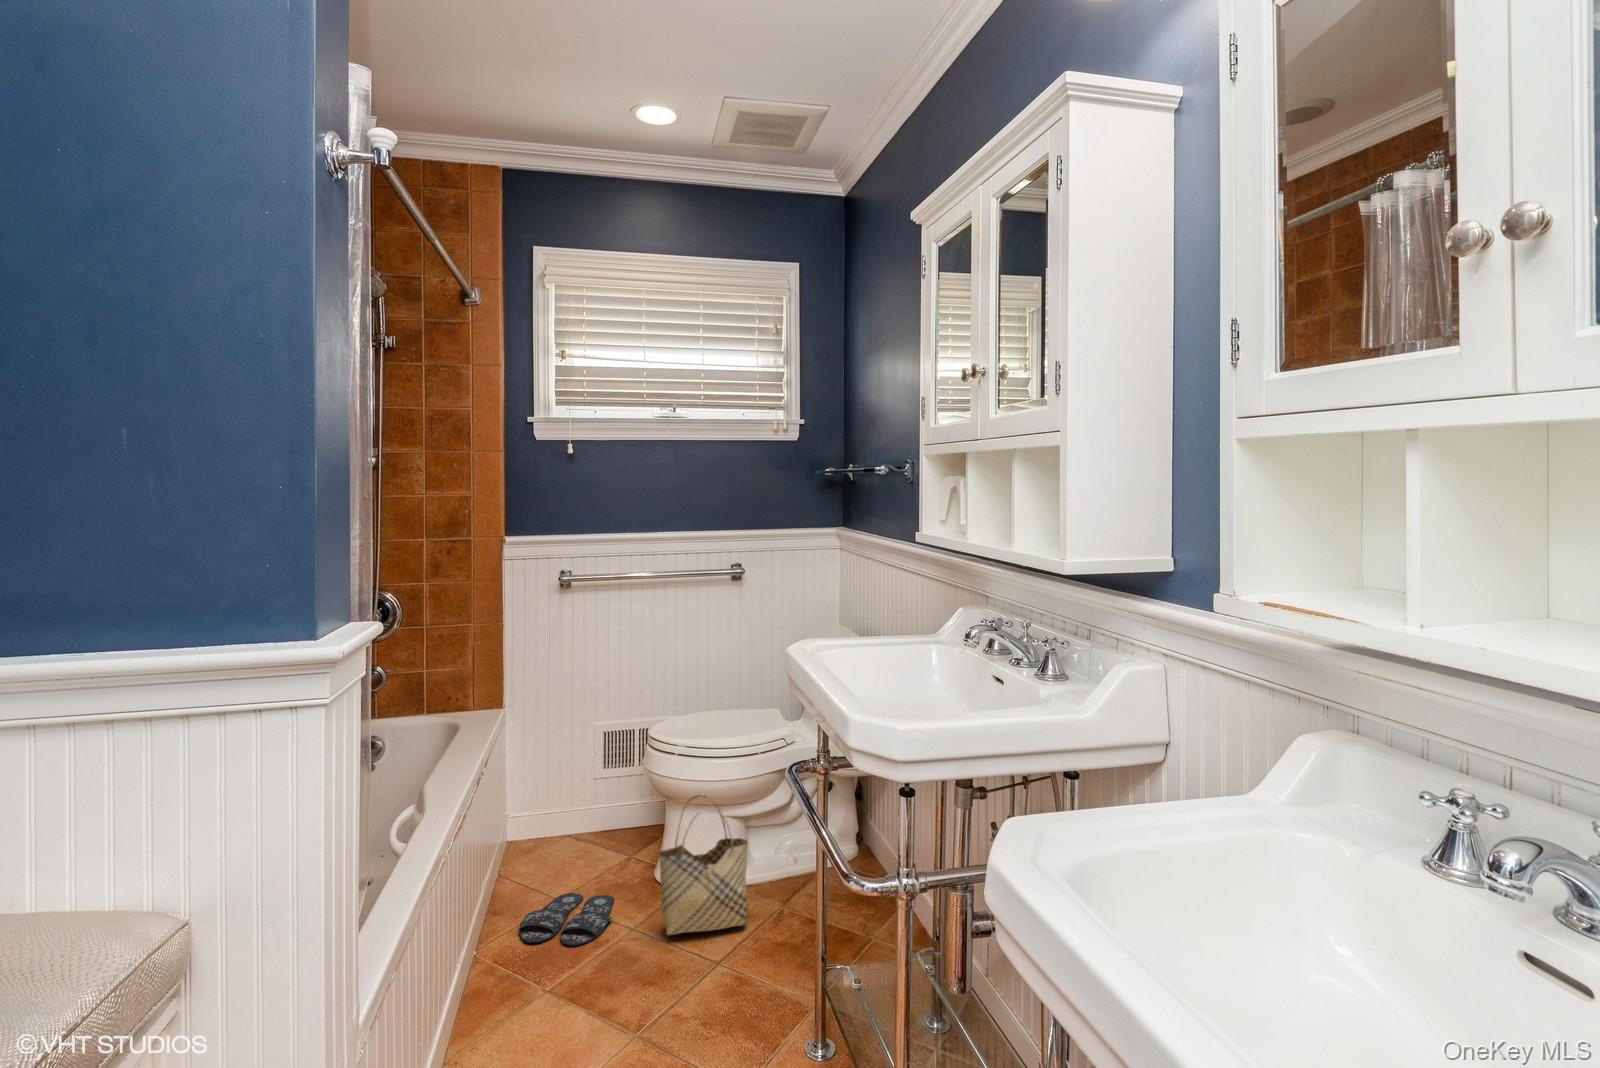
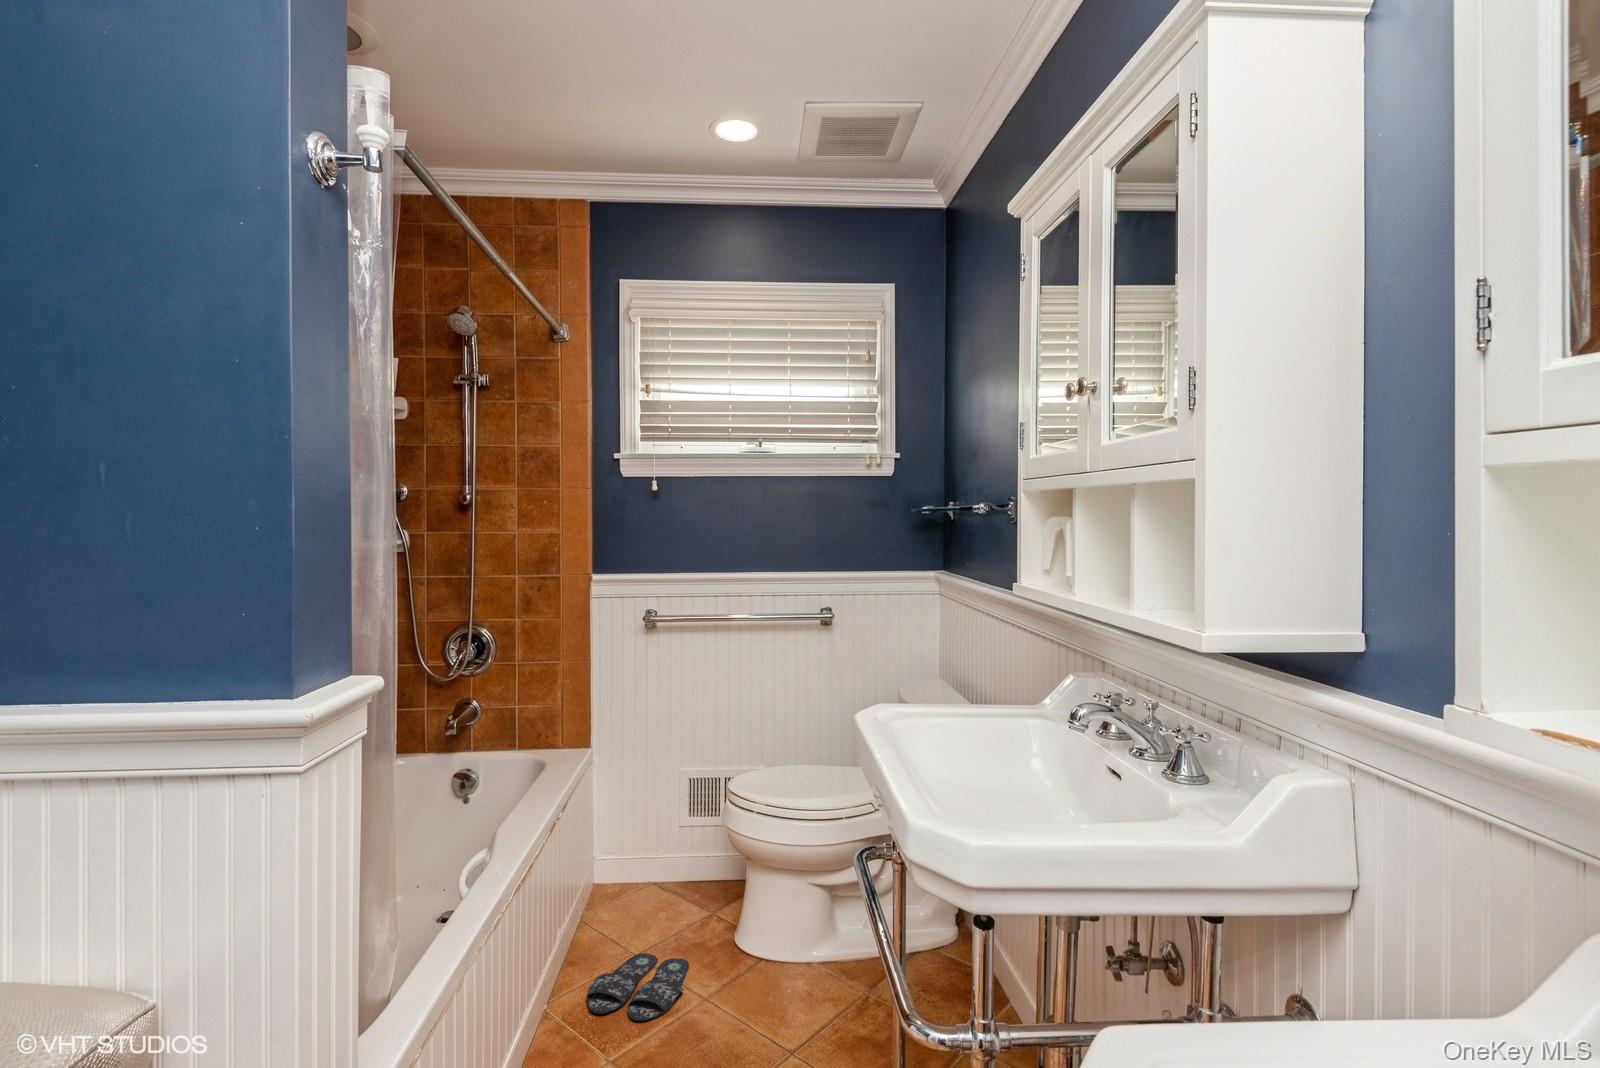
woven basket: present [658,795,748,935] -> none [730,861,829,1018]

